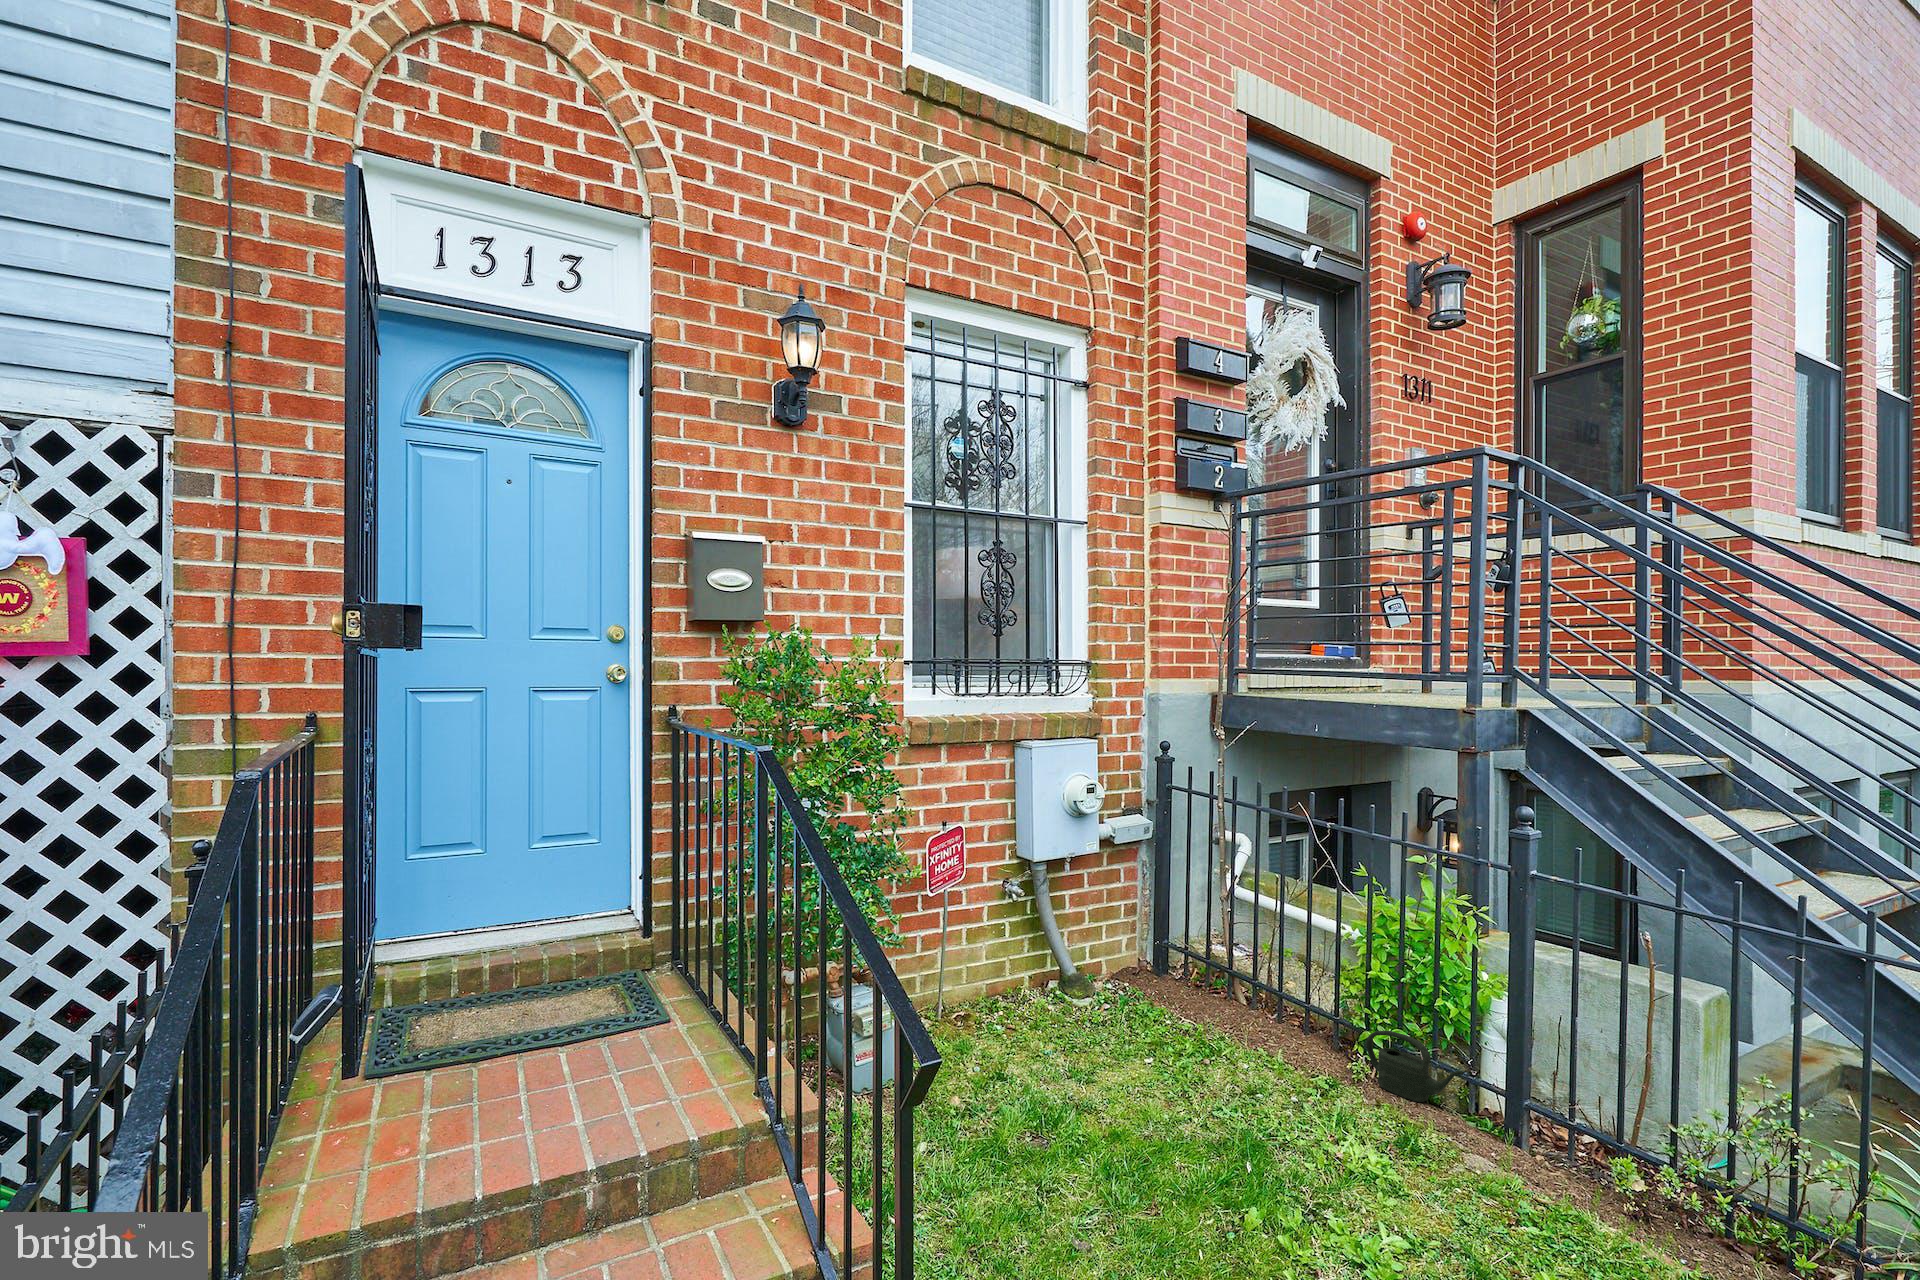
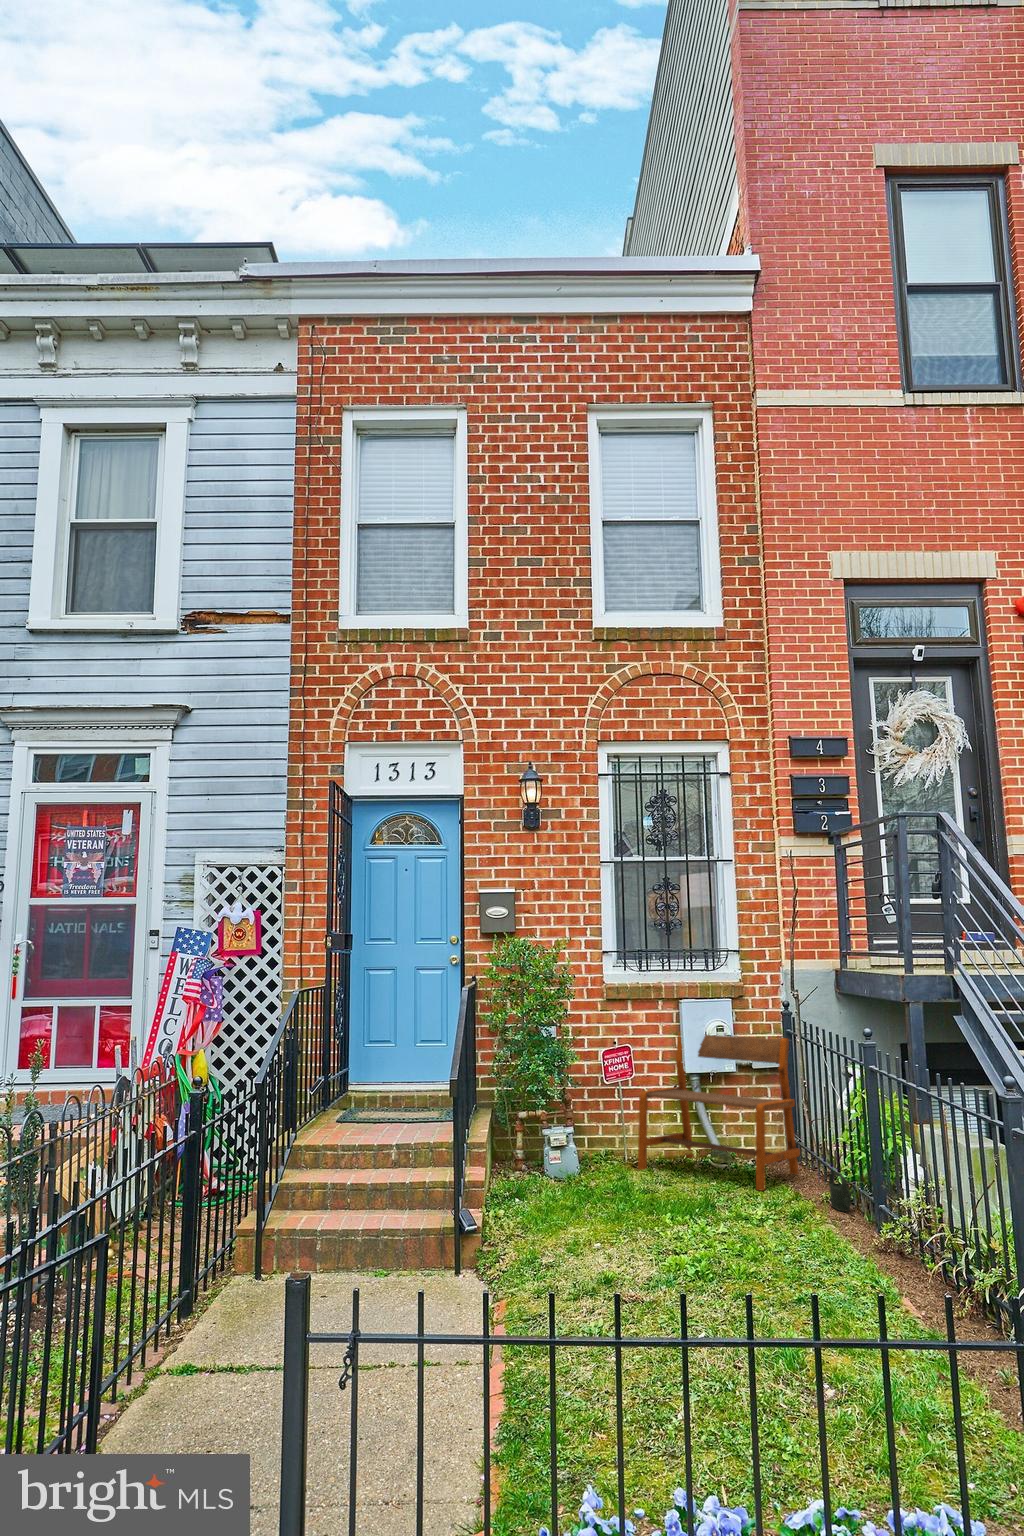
bench: none [981,792,1237,1066] -> present [638,1033,800,1191]

